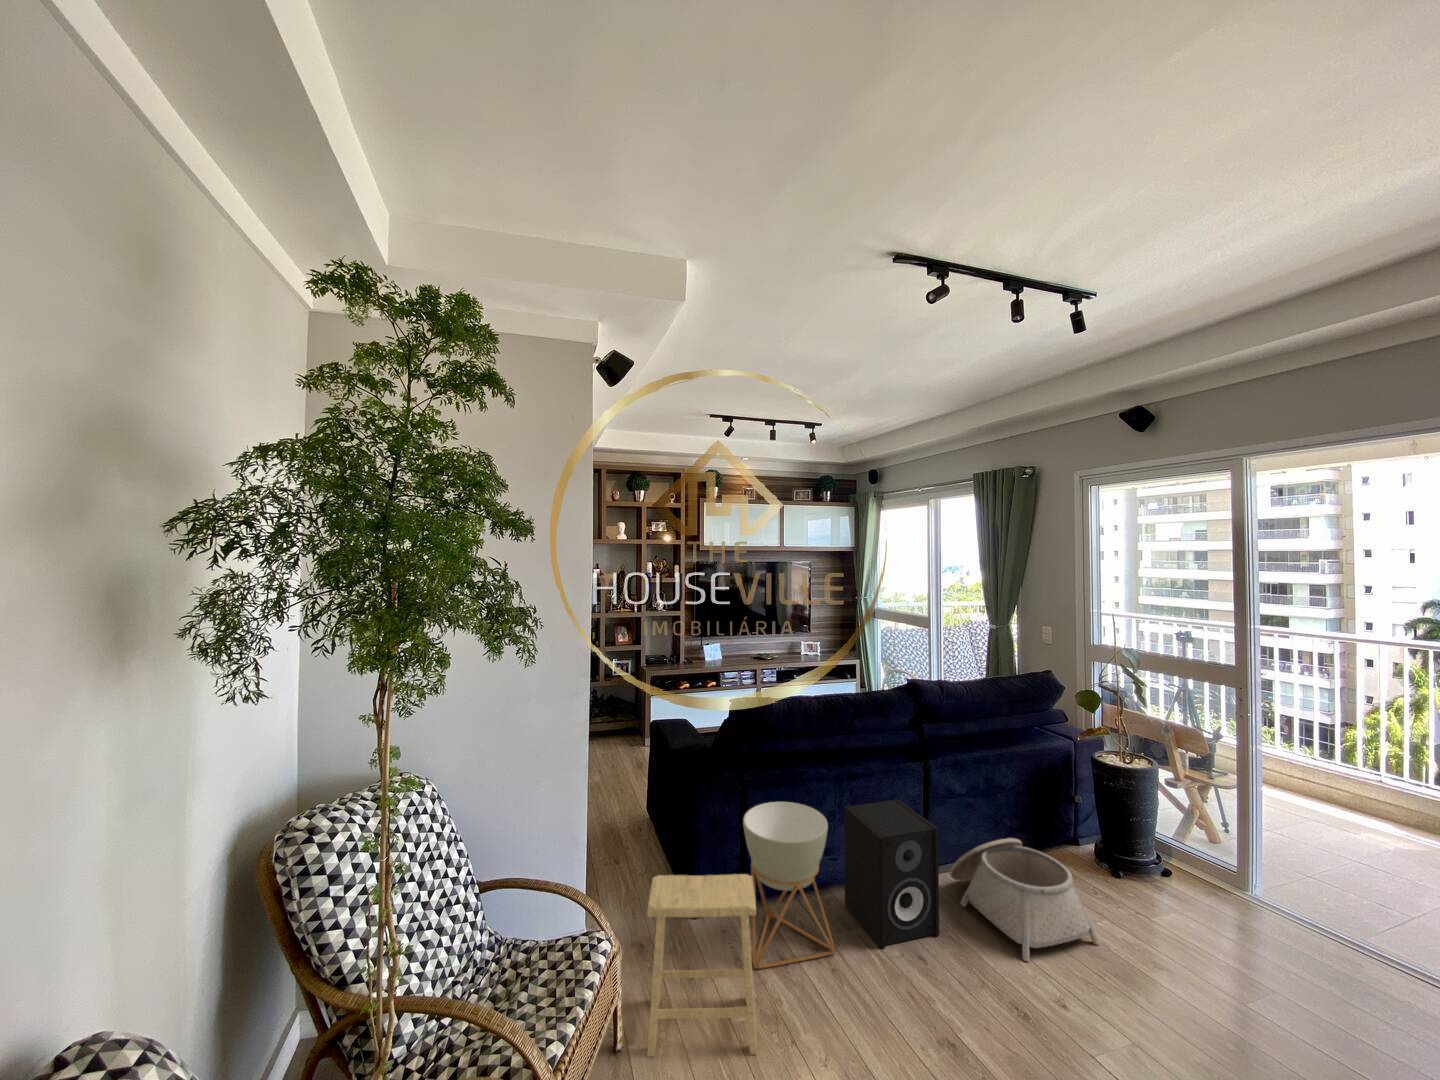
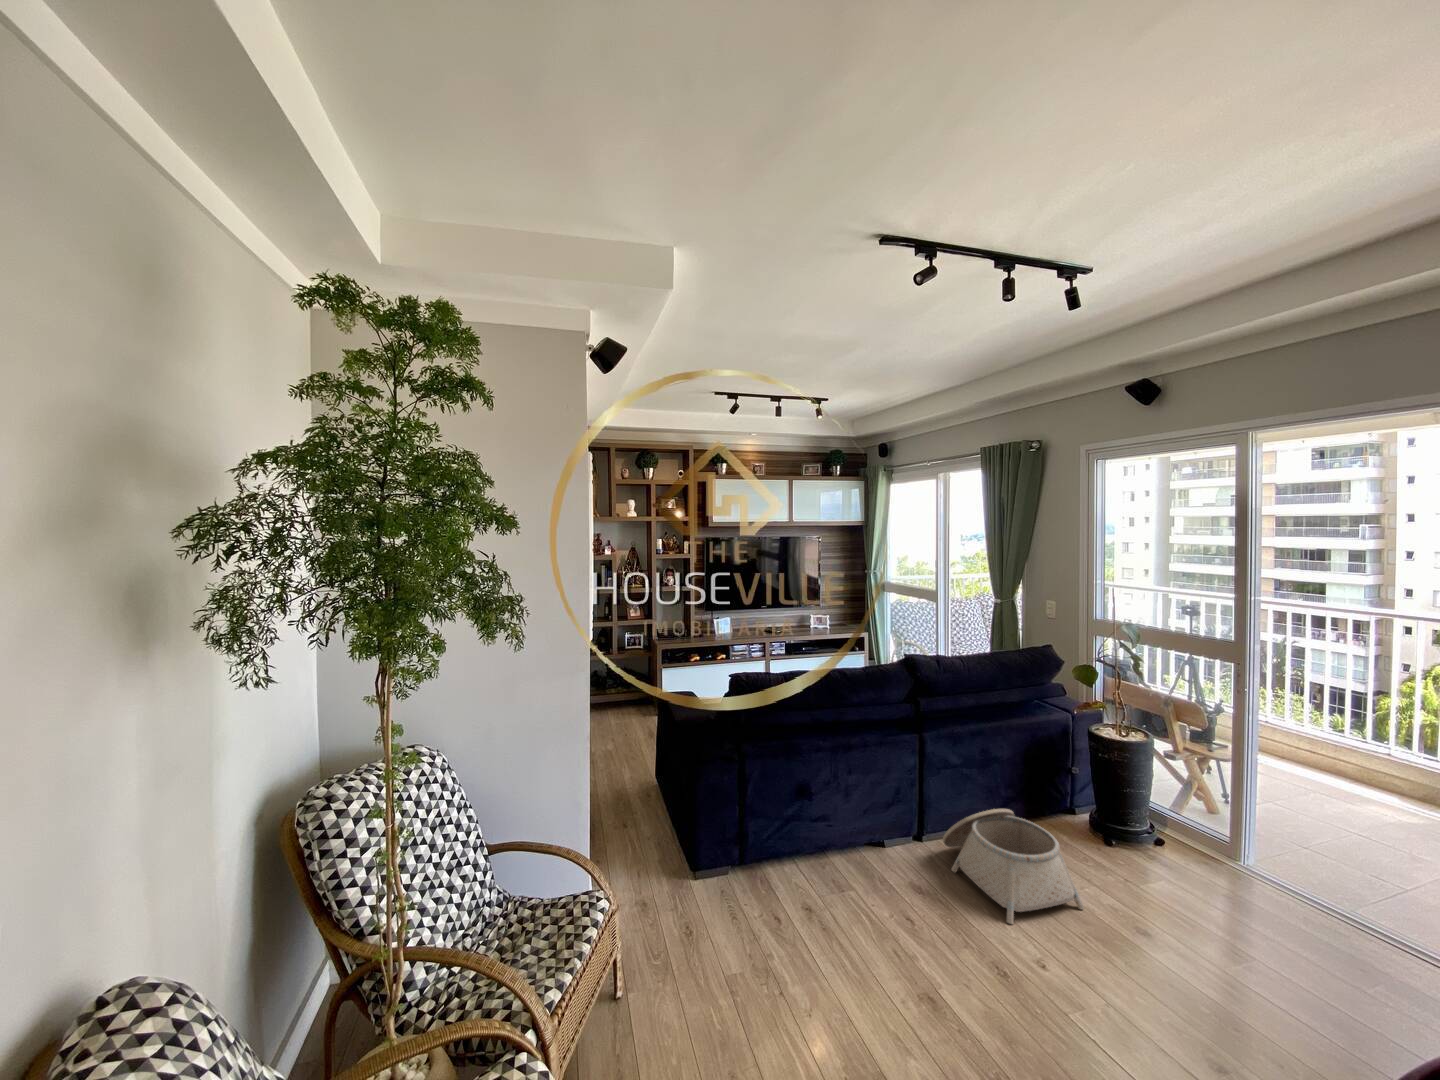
speaker: present [844,799,939,949] -> none [839,770,928,911]
planter: present [743,802,835,969] -> none [738,773,826,927]
footstool: present [647,874,758,1057] -> none [643,841,747,1004]

